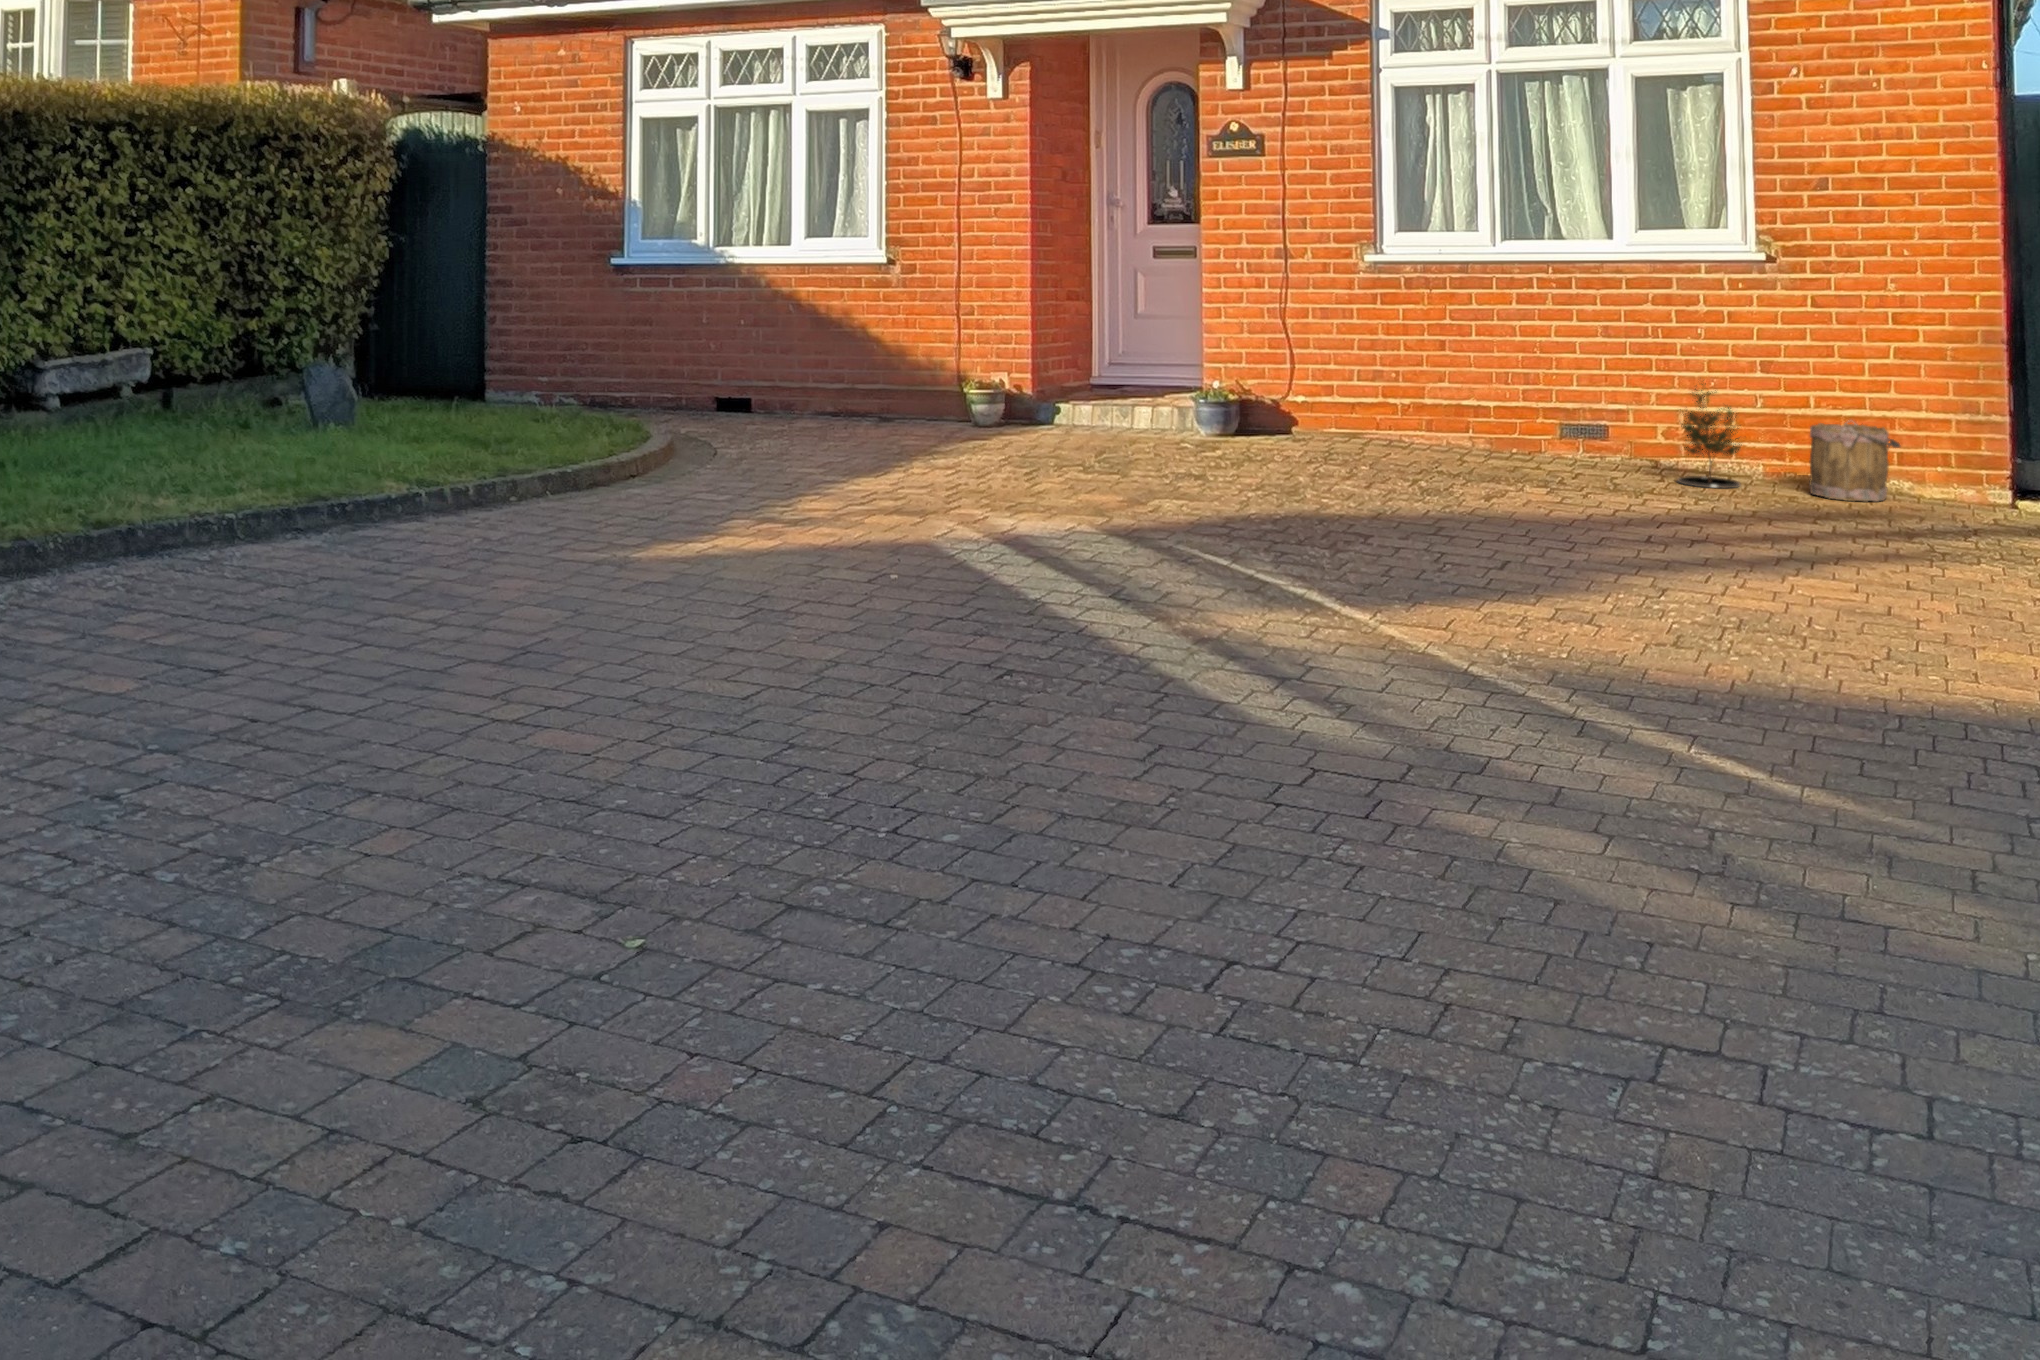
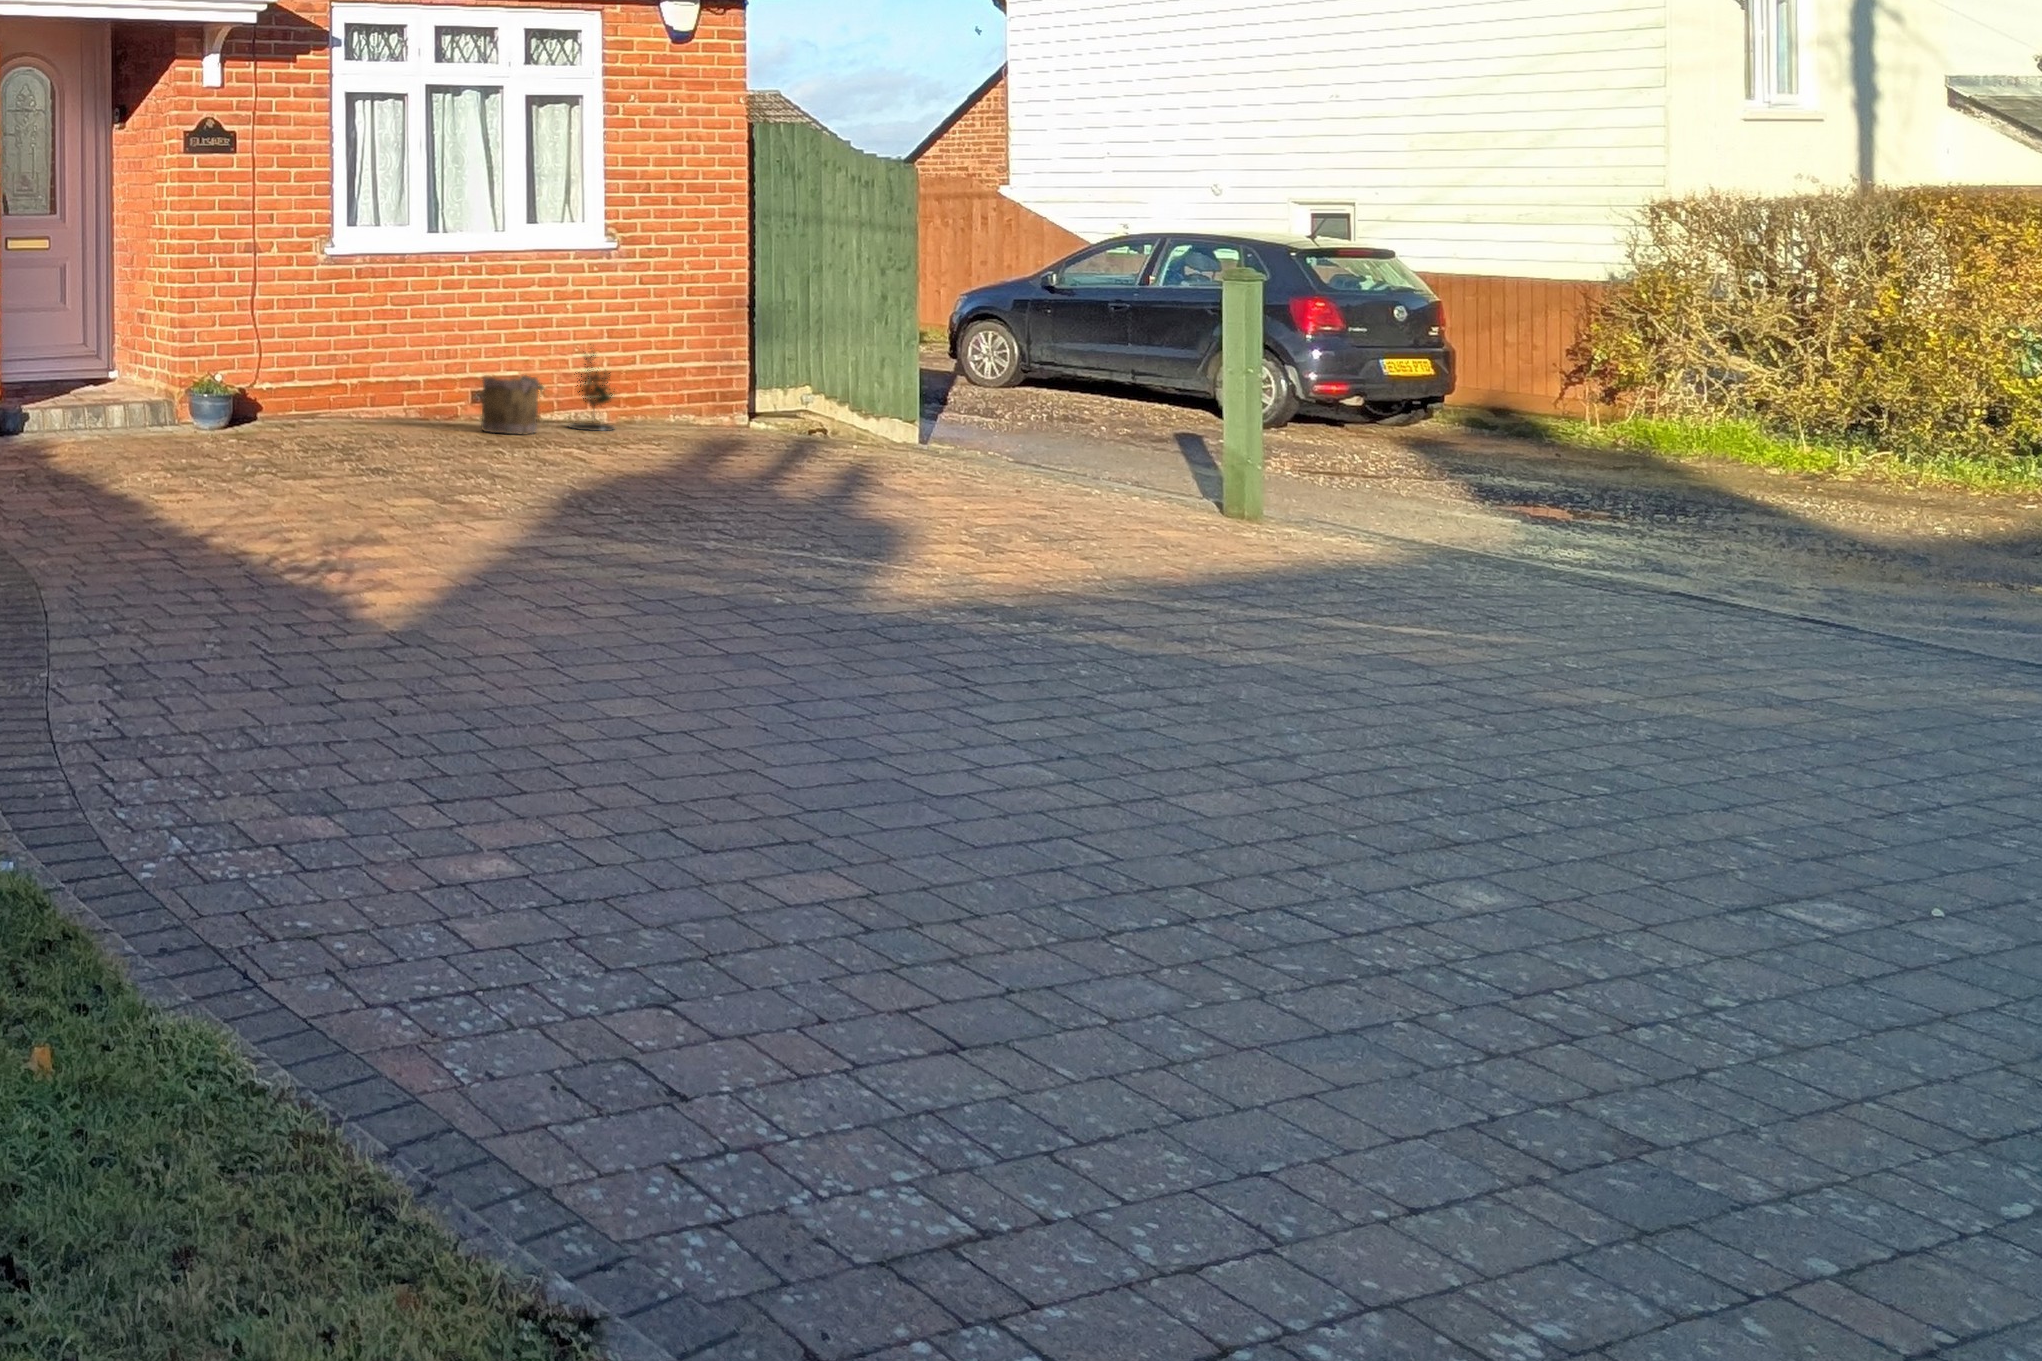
bucket: present [1810,423,1900,502] -> present [481,375,544,435]

